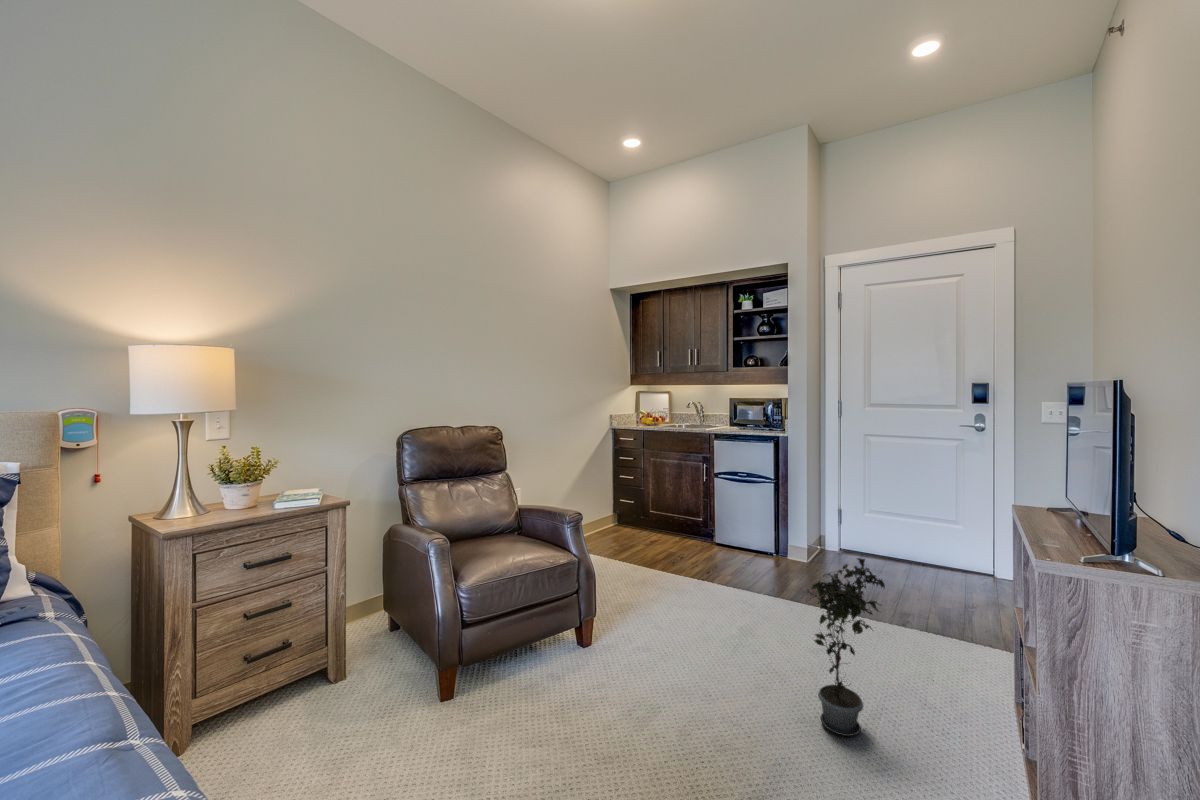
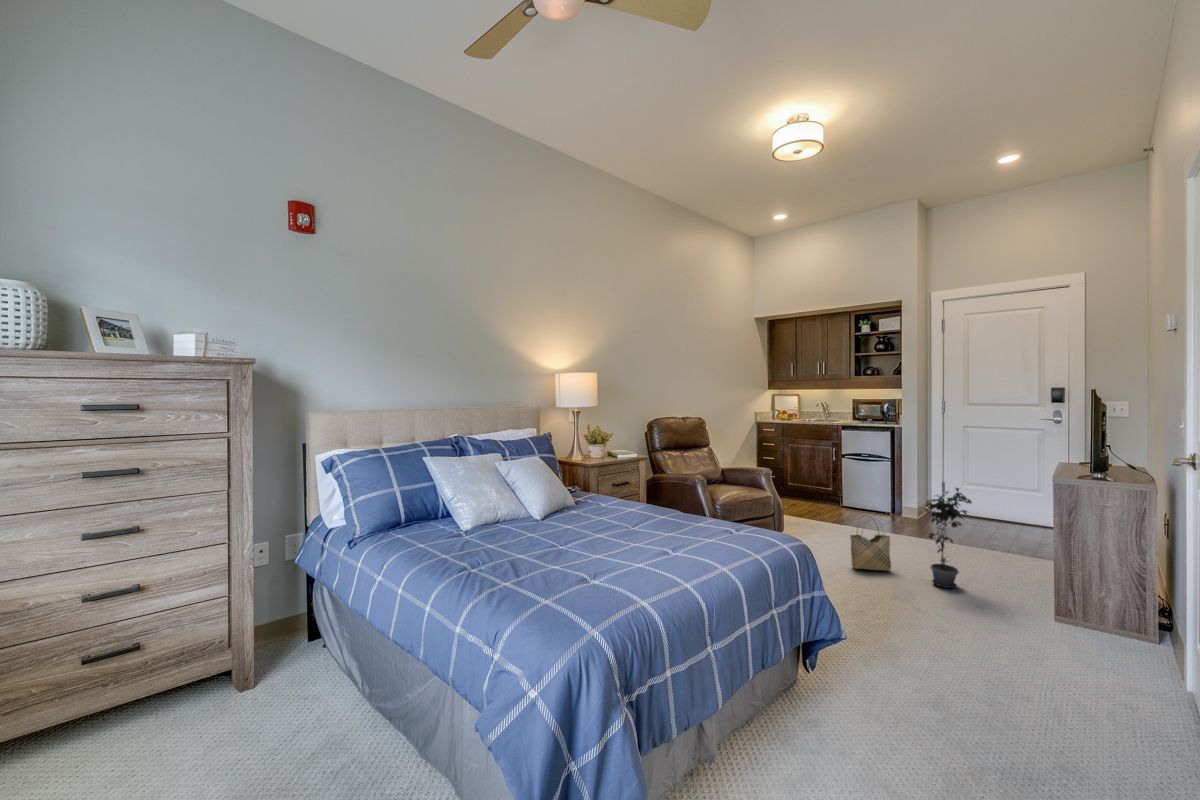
woven basket: none [694,594,758,692] -> present [850,522,891,571]

